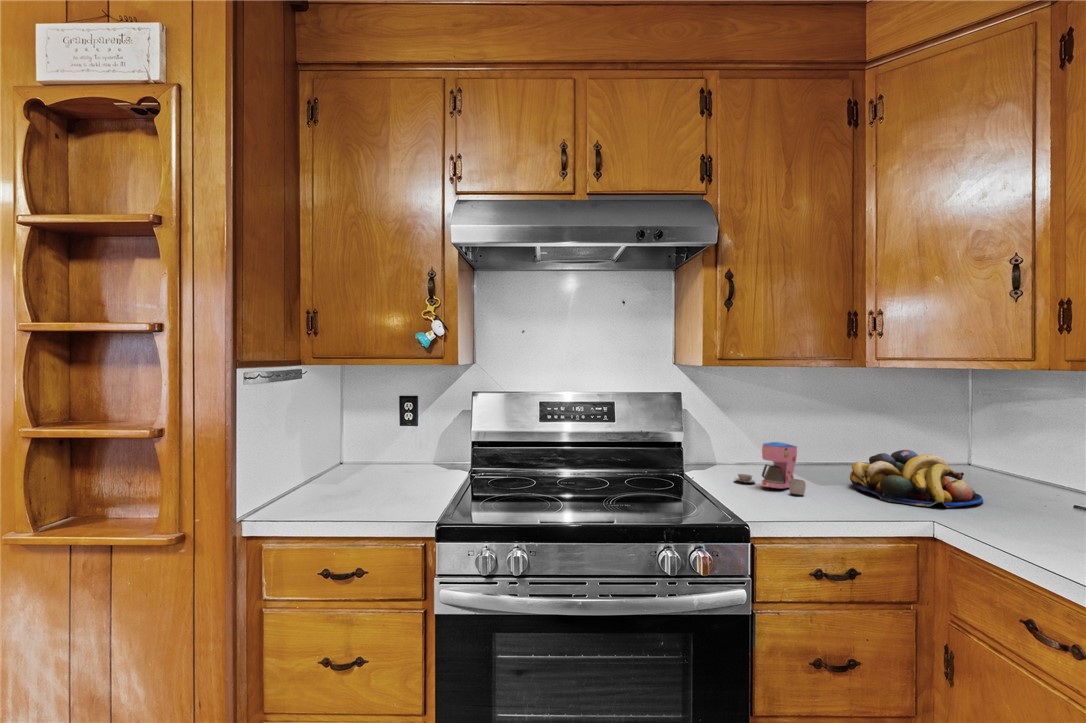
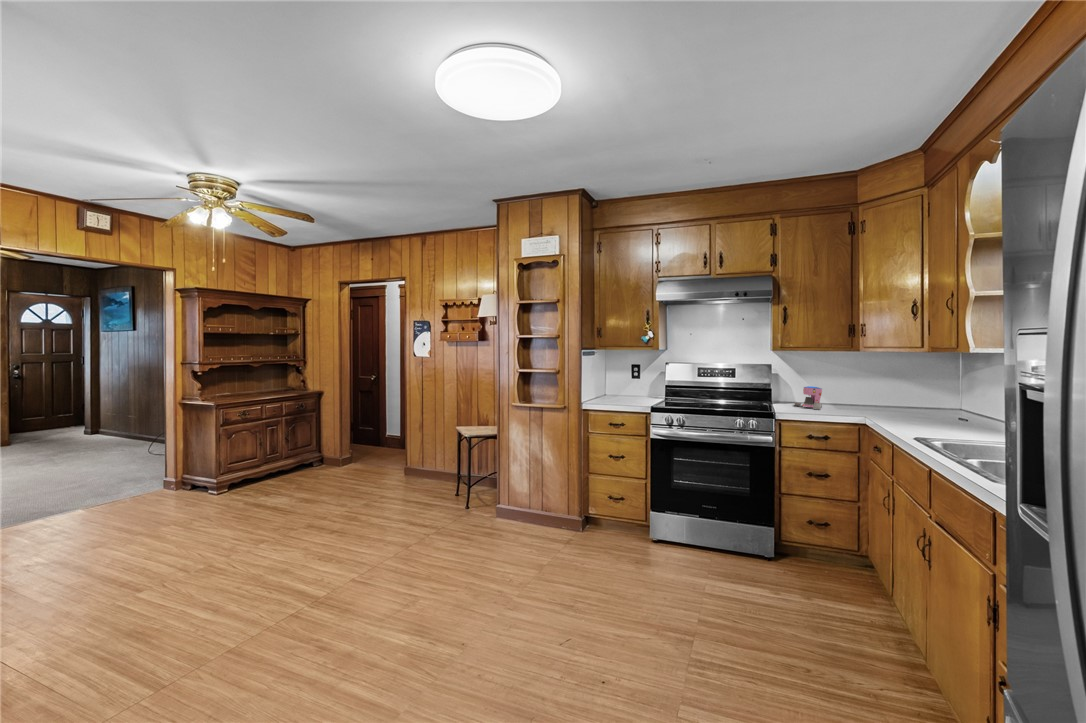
fruit bowl: present [850,450,983,507] -> none [851,392,915,415]

